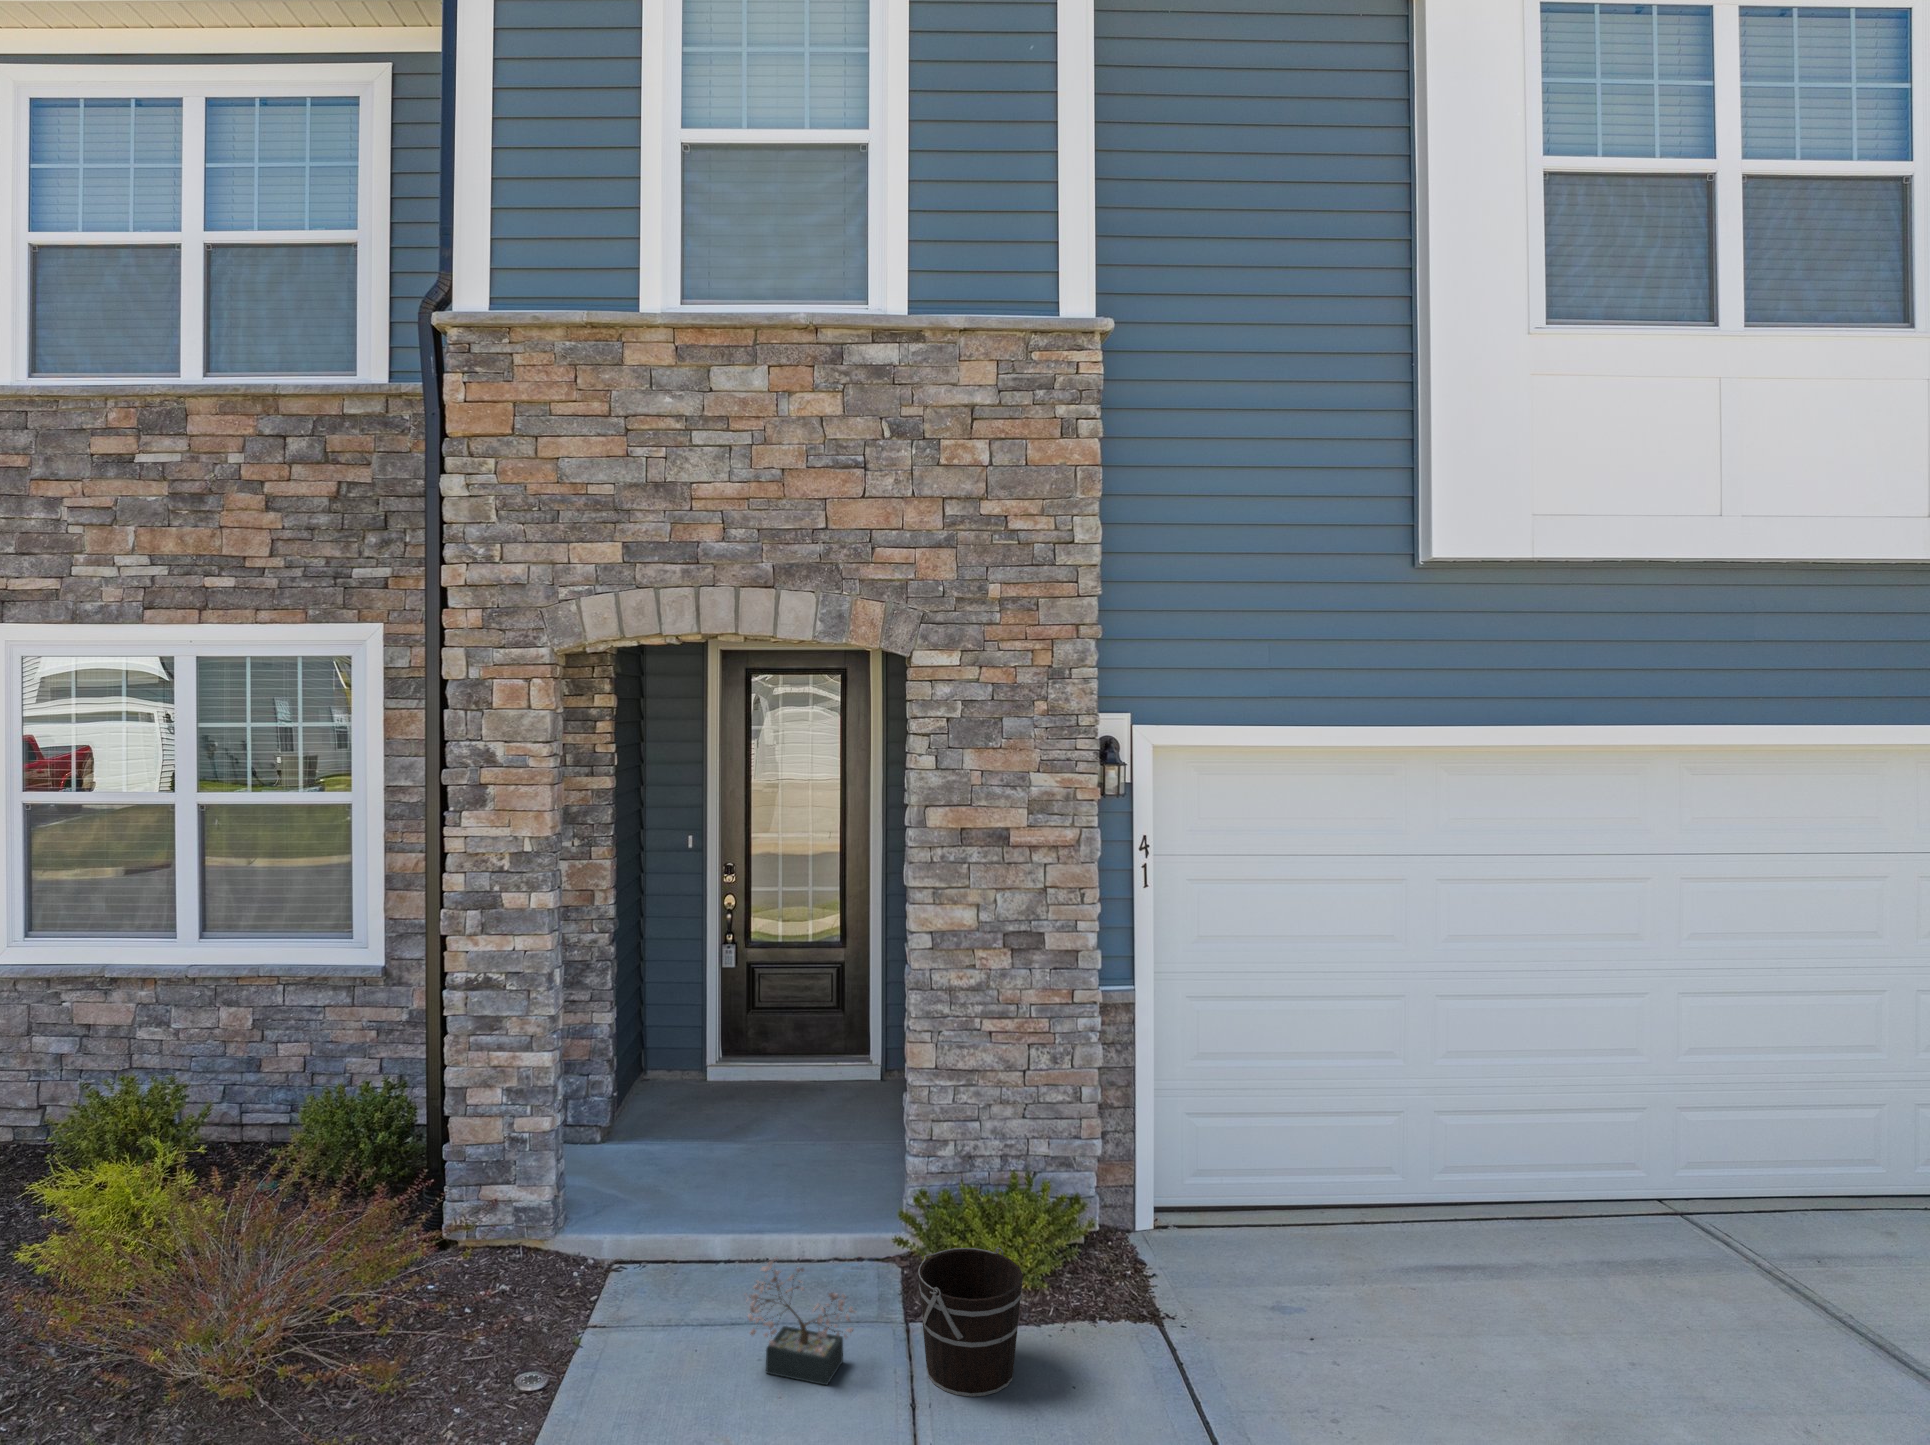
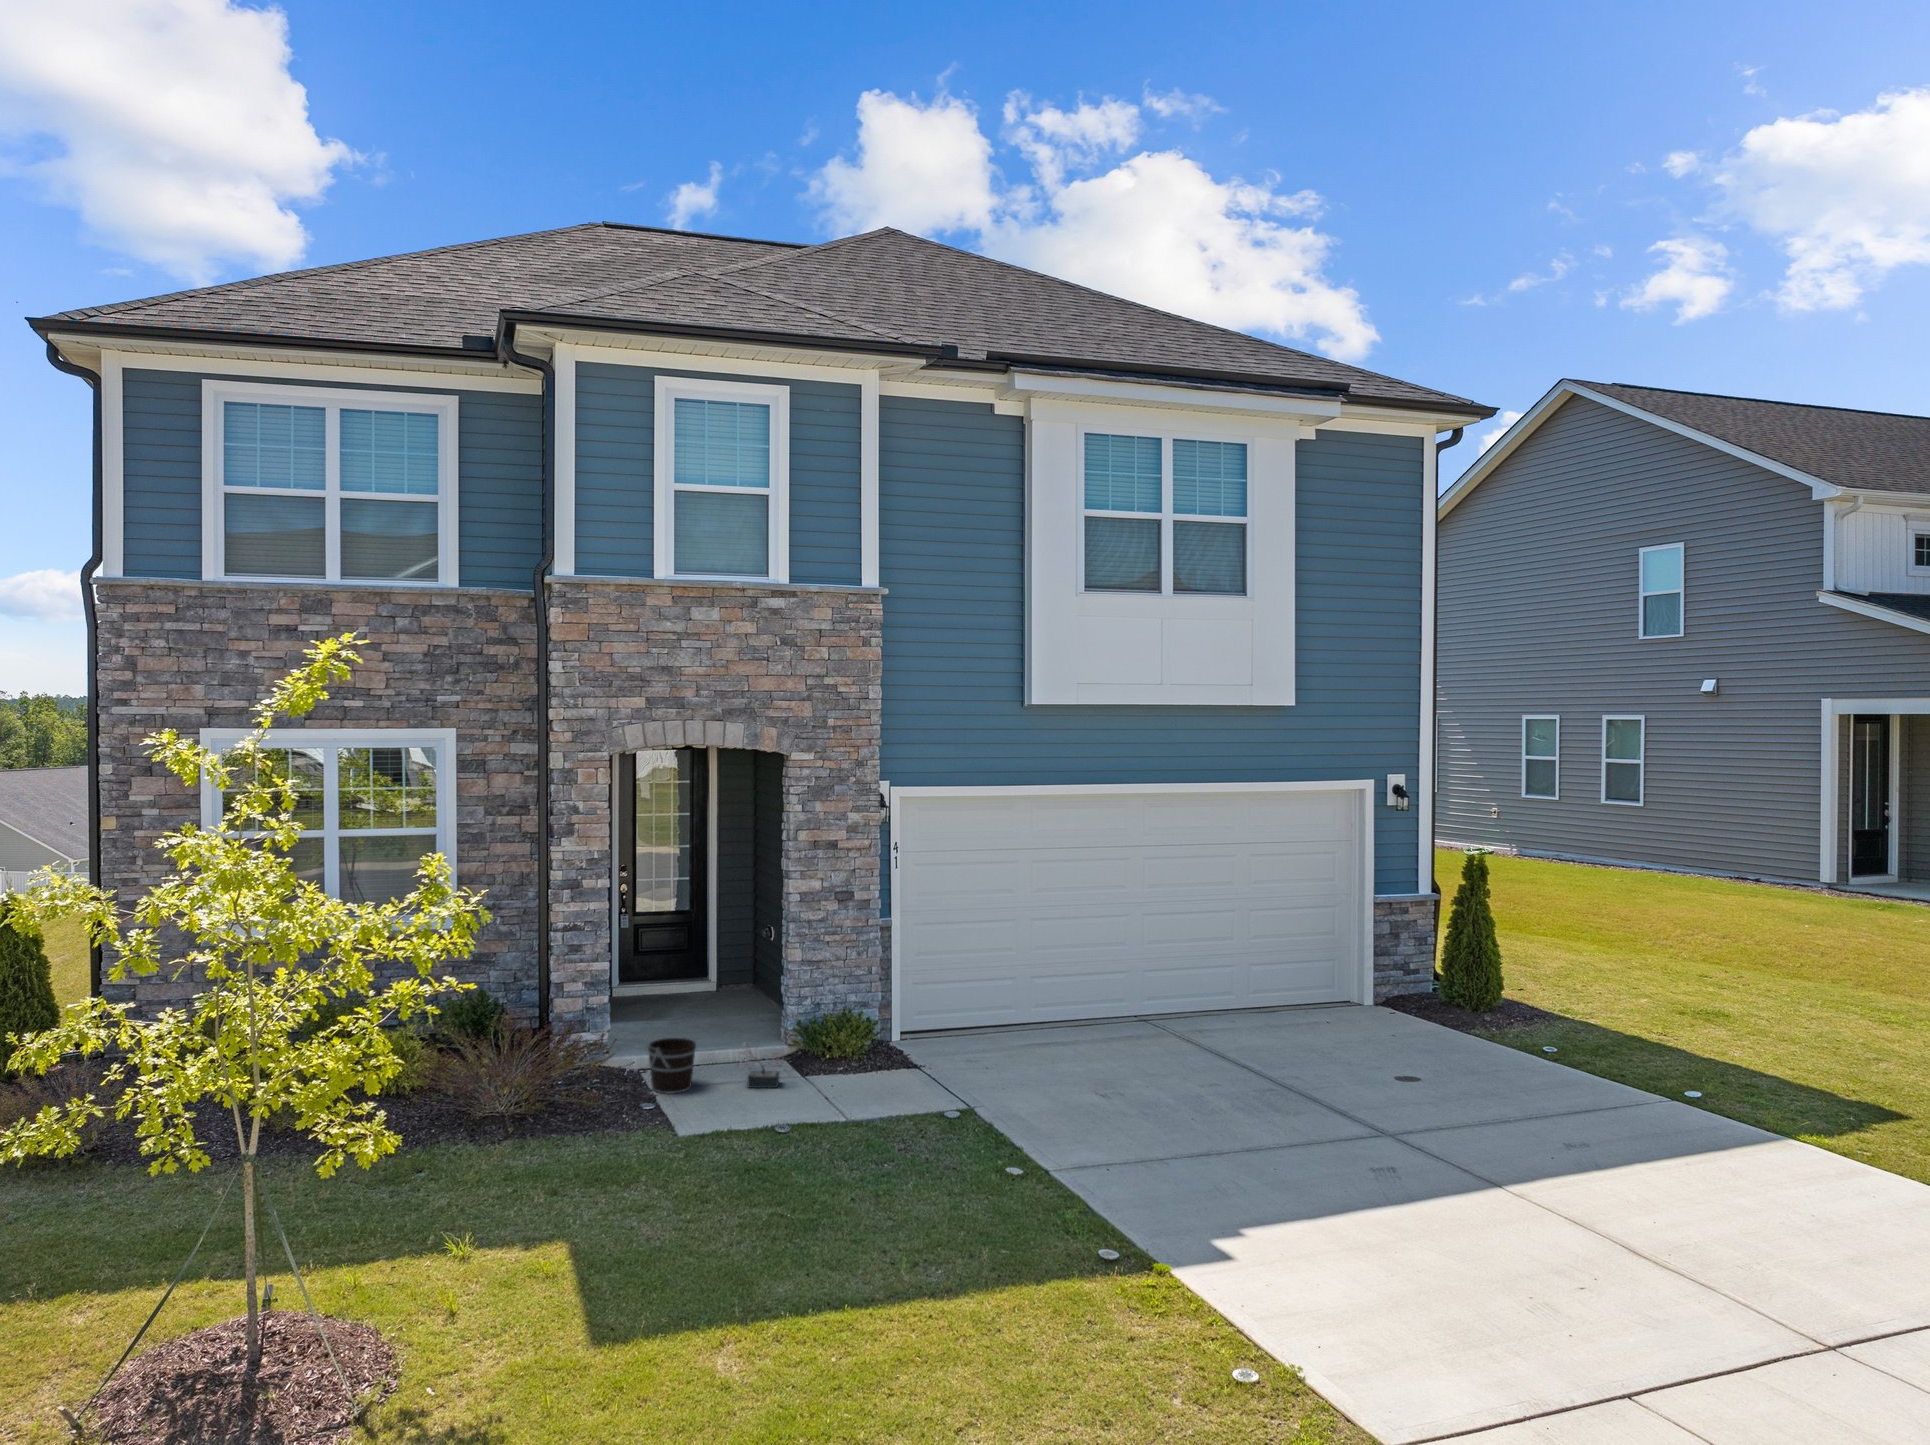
bucket: present [918,1248,1023,1397] -> present [648,1038,696,1094]

